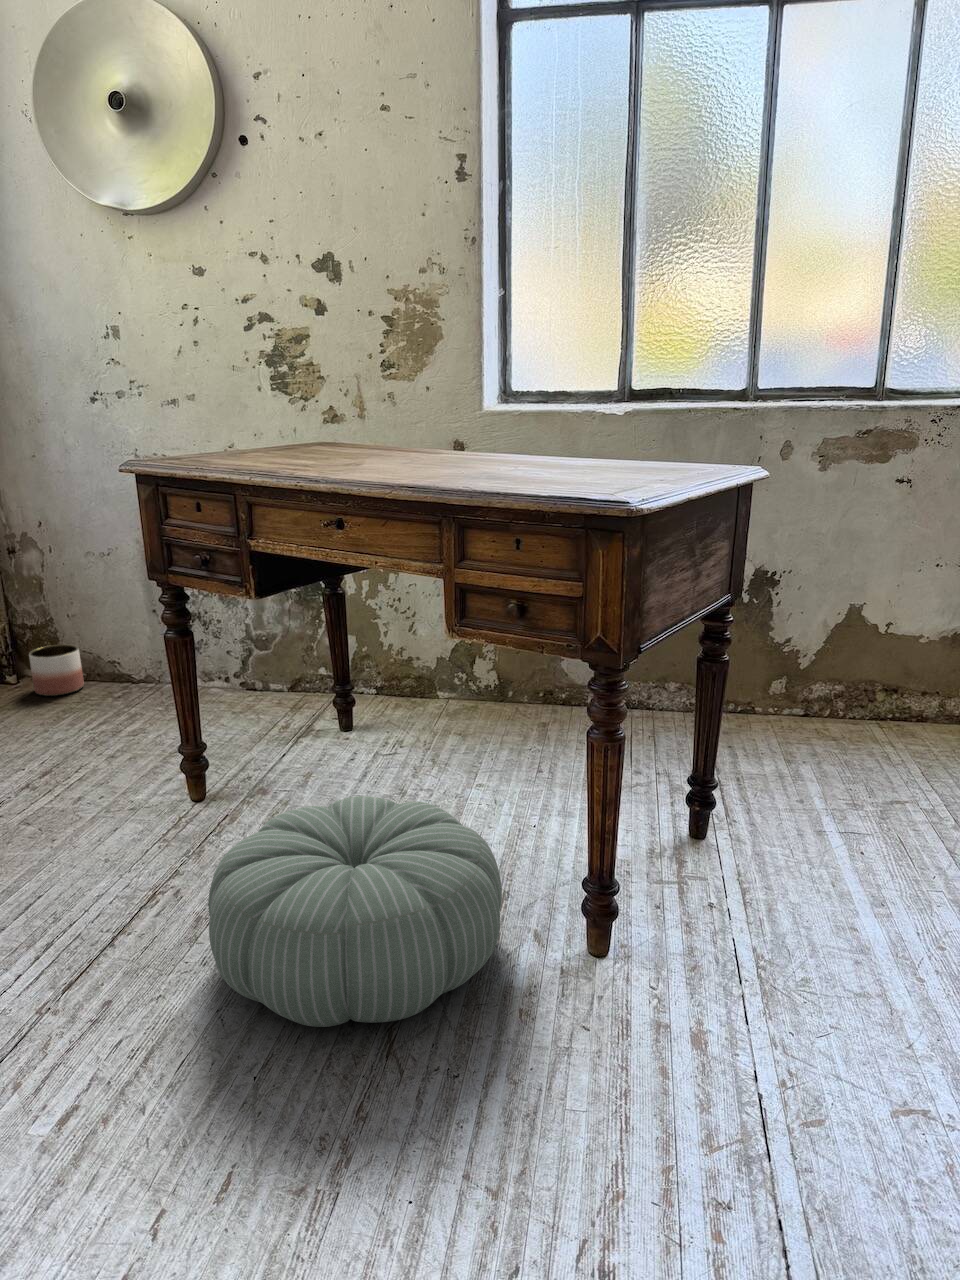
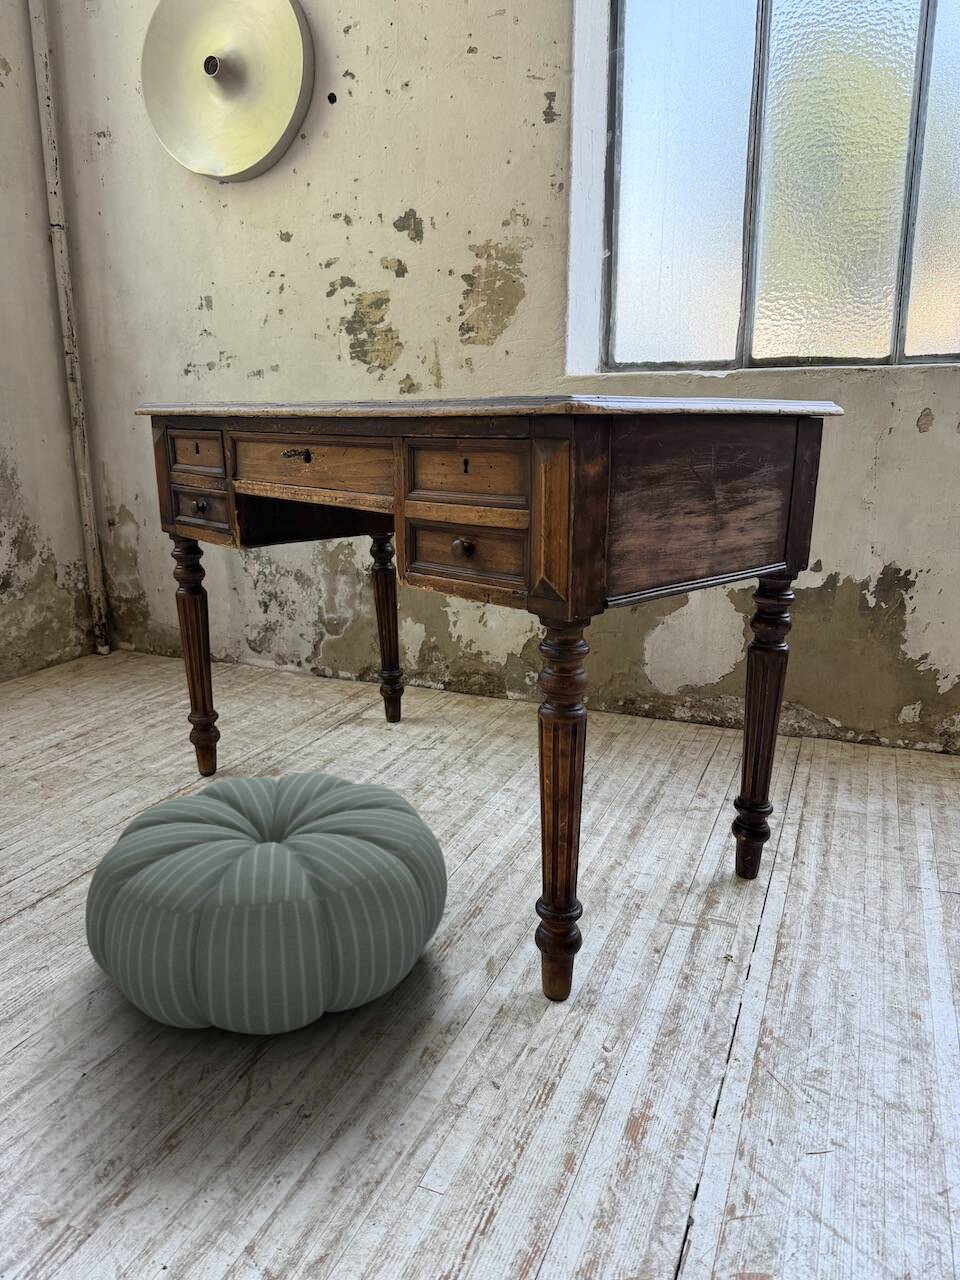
planter: present [29,644,84,696] -> none [116,619,167,668]

